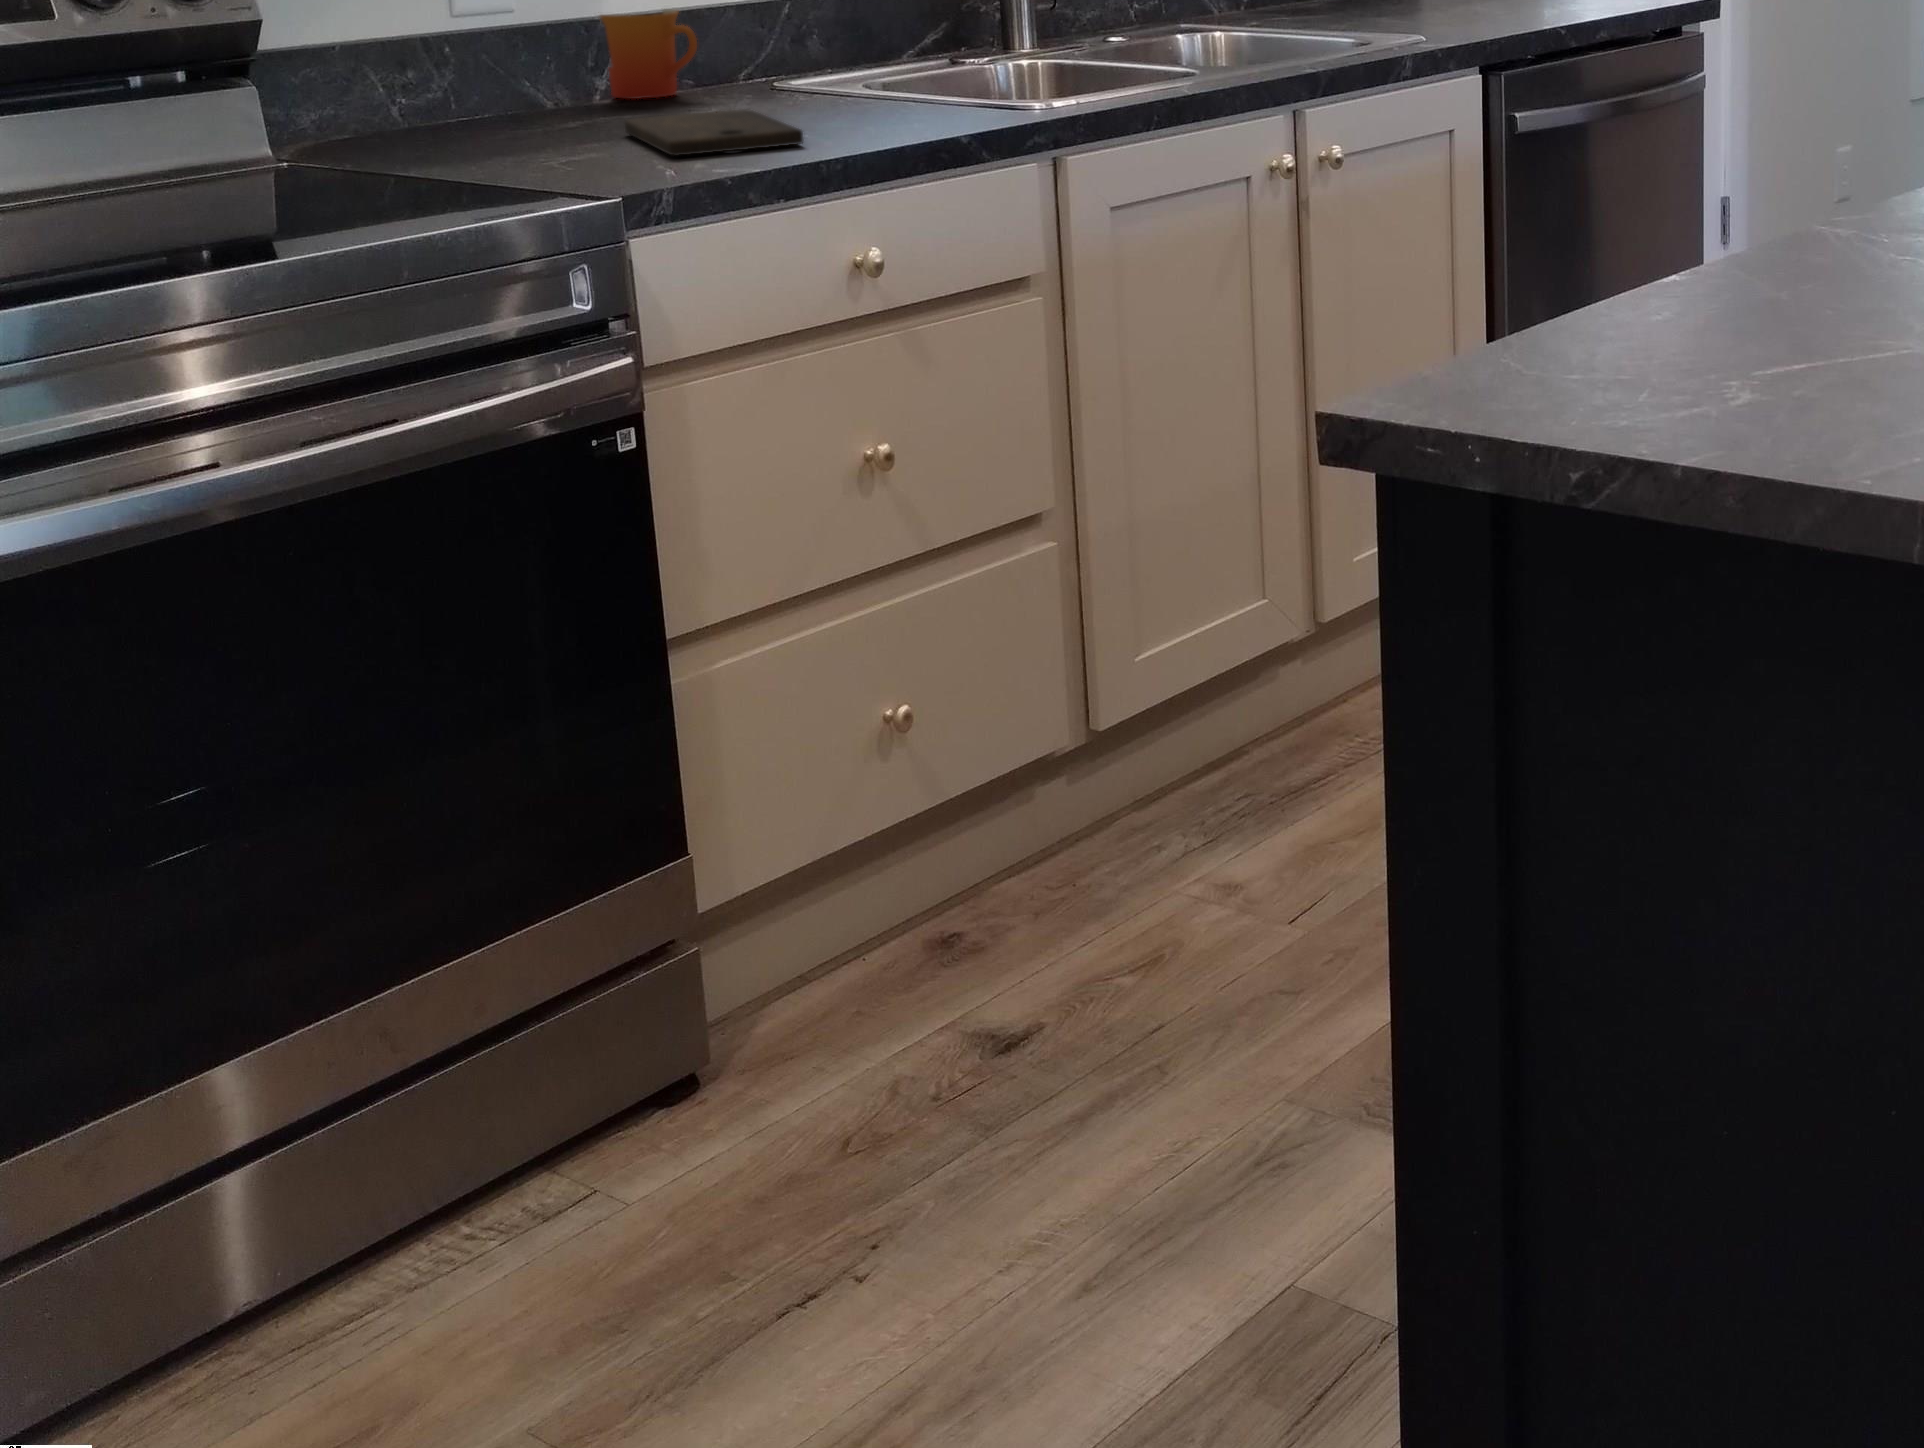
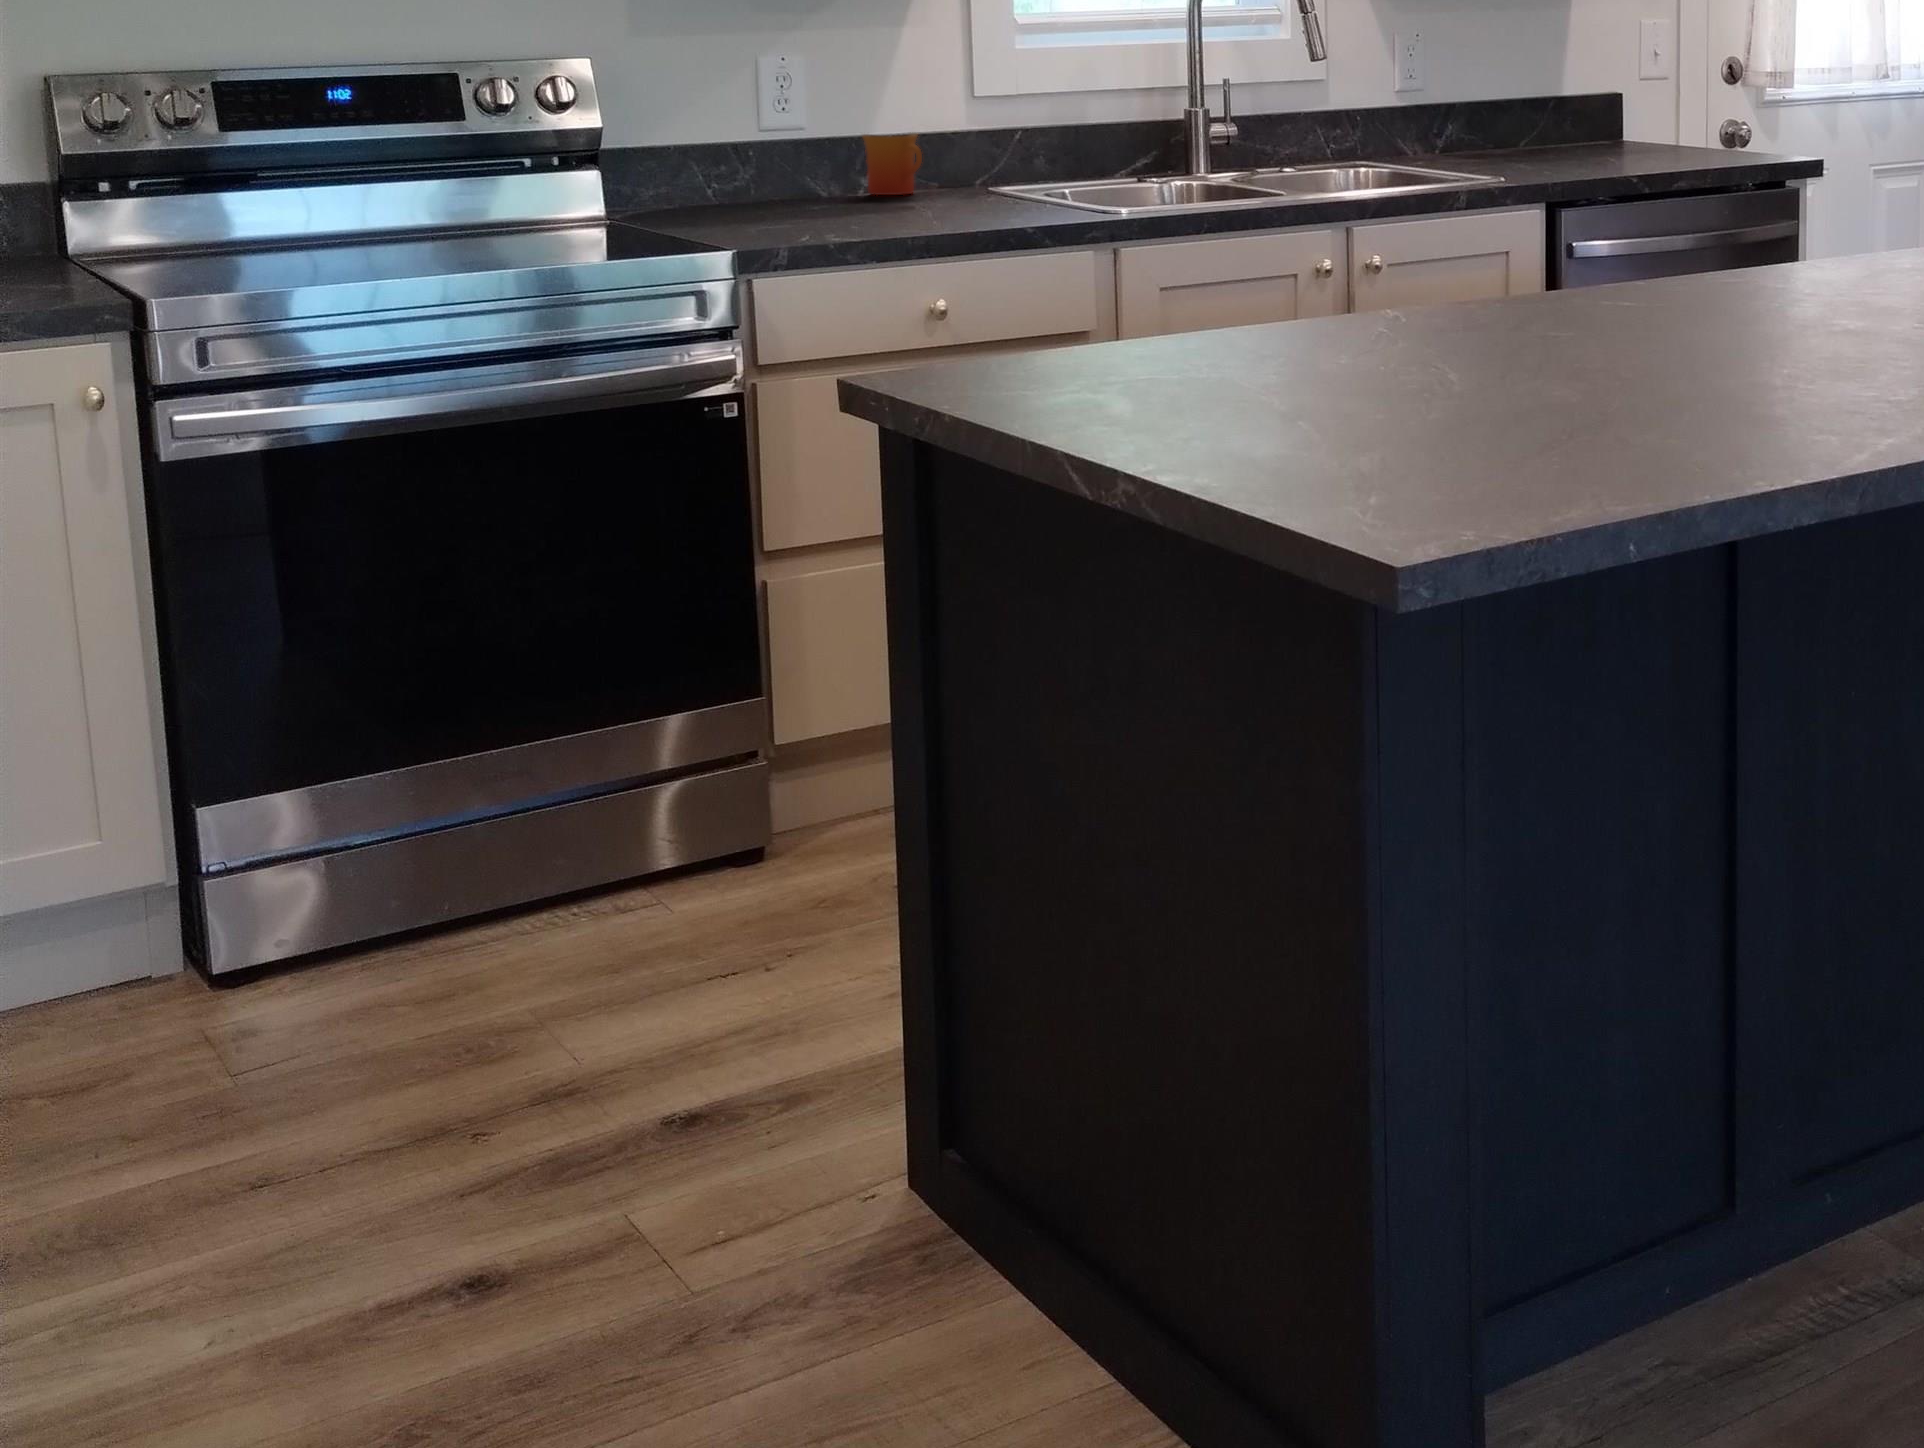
cutting board: present [625,109,803,156] -> none [819,204,914,230]

